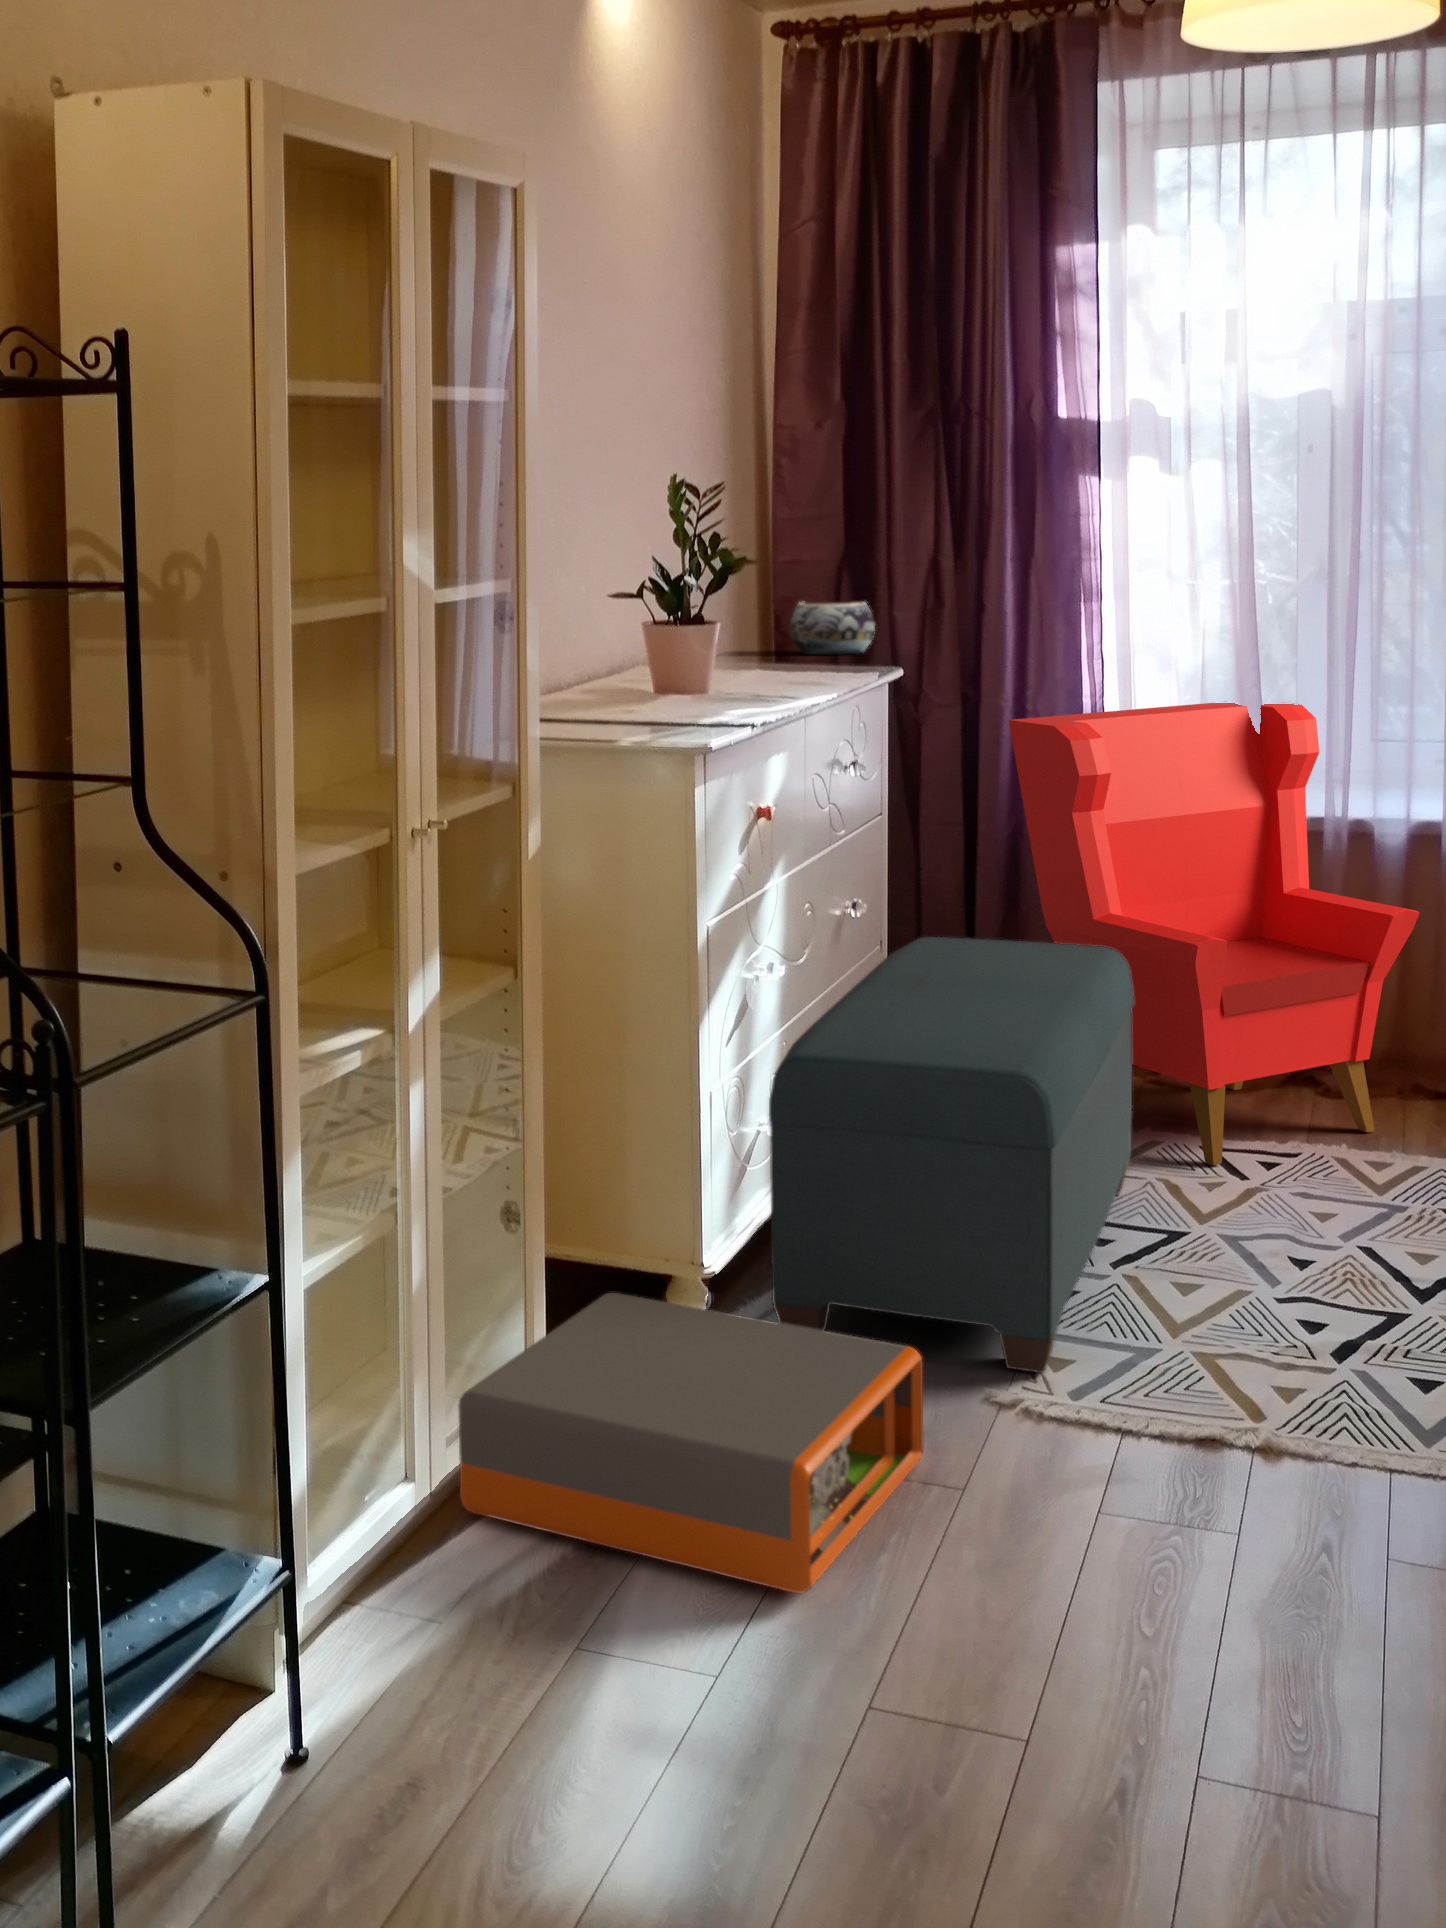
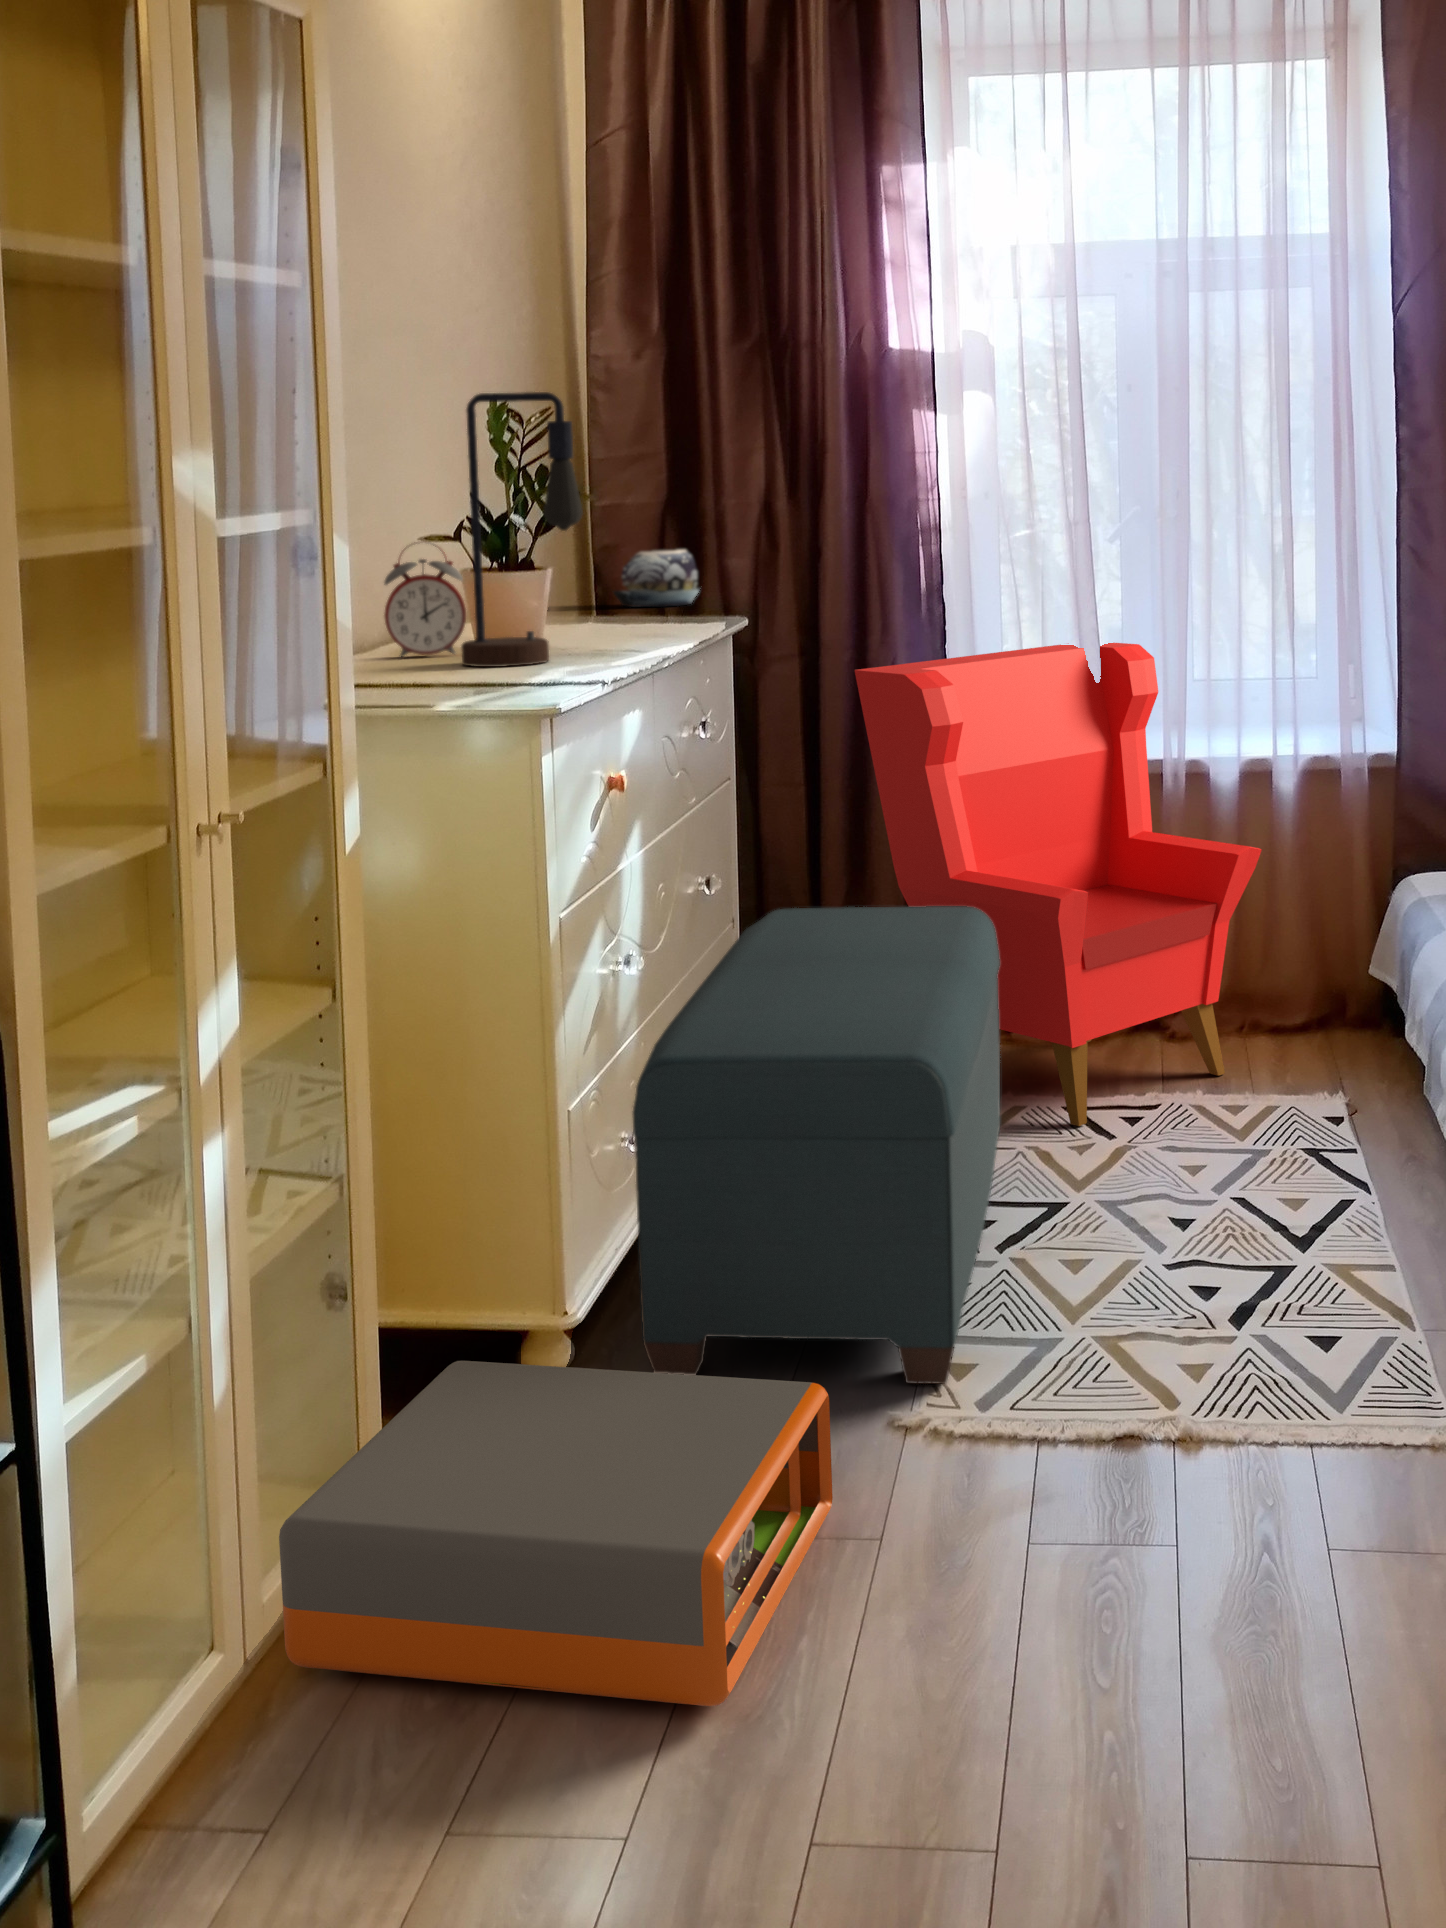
table lamp: none [641,472,748,708] -> present [462,392,583,667]
alarm clock: none [580,597,648,697] -> present [384,550,466,657]

